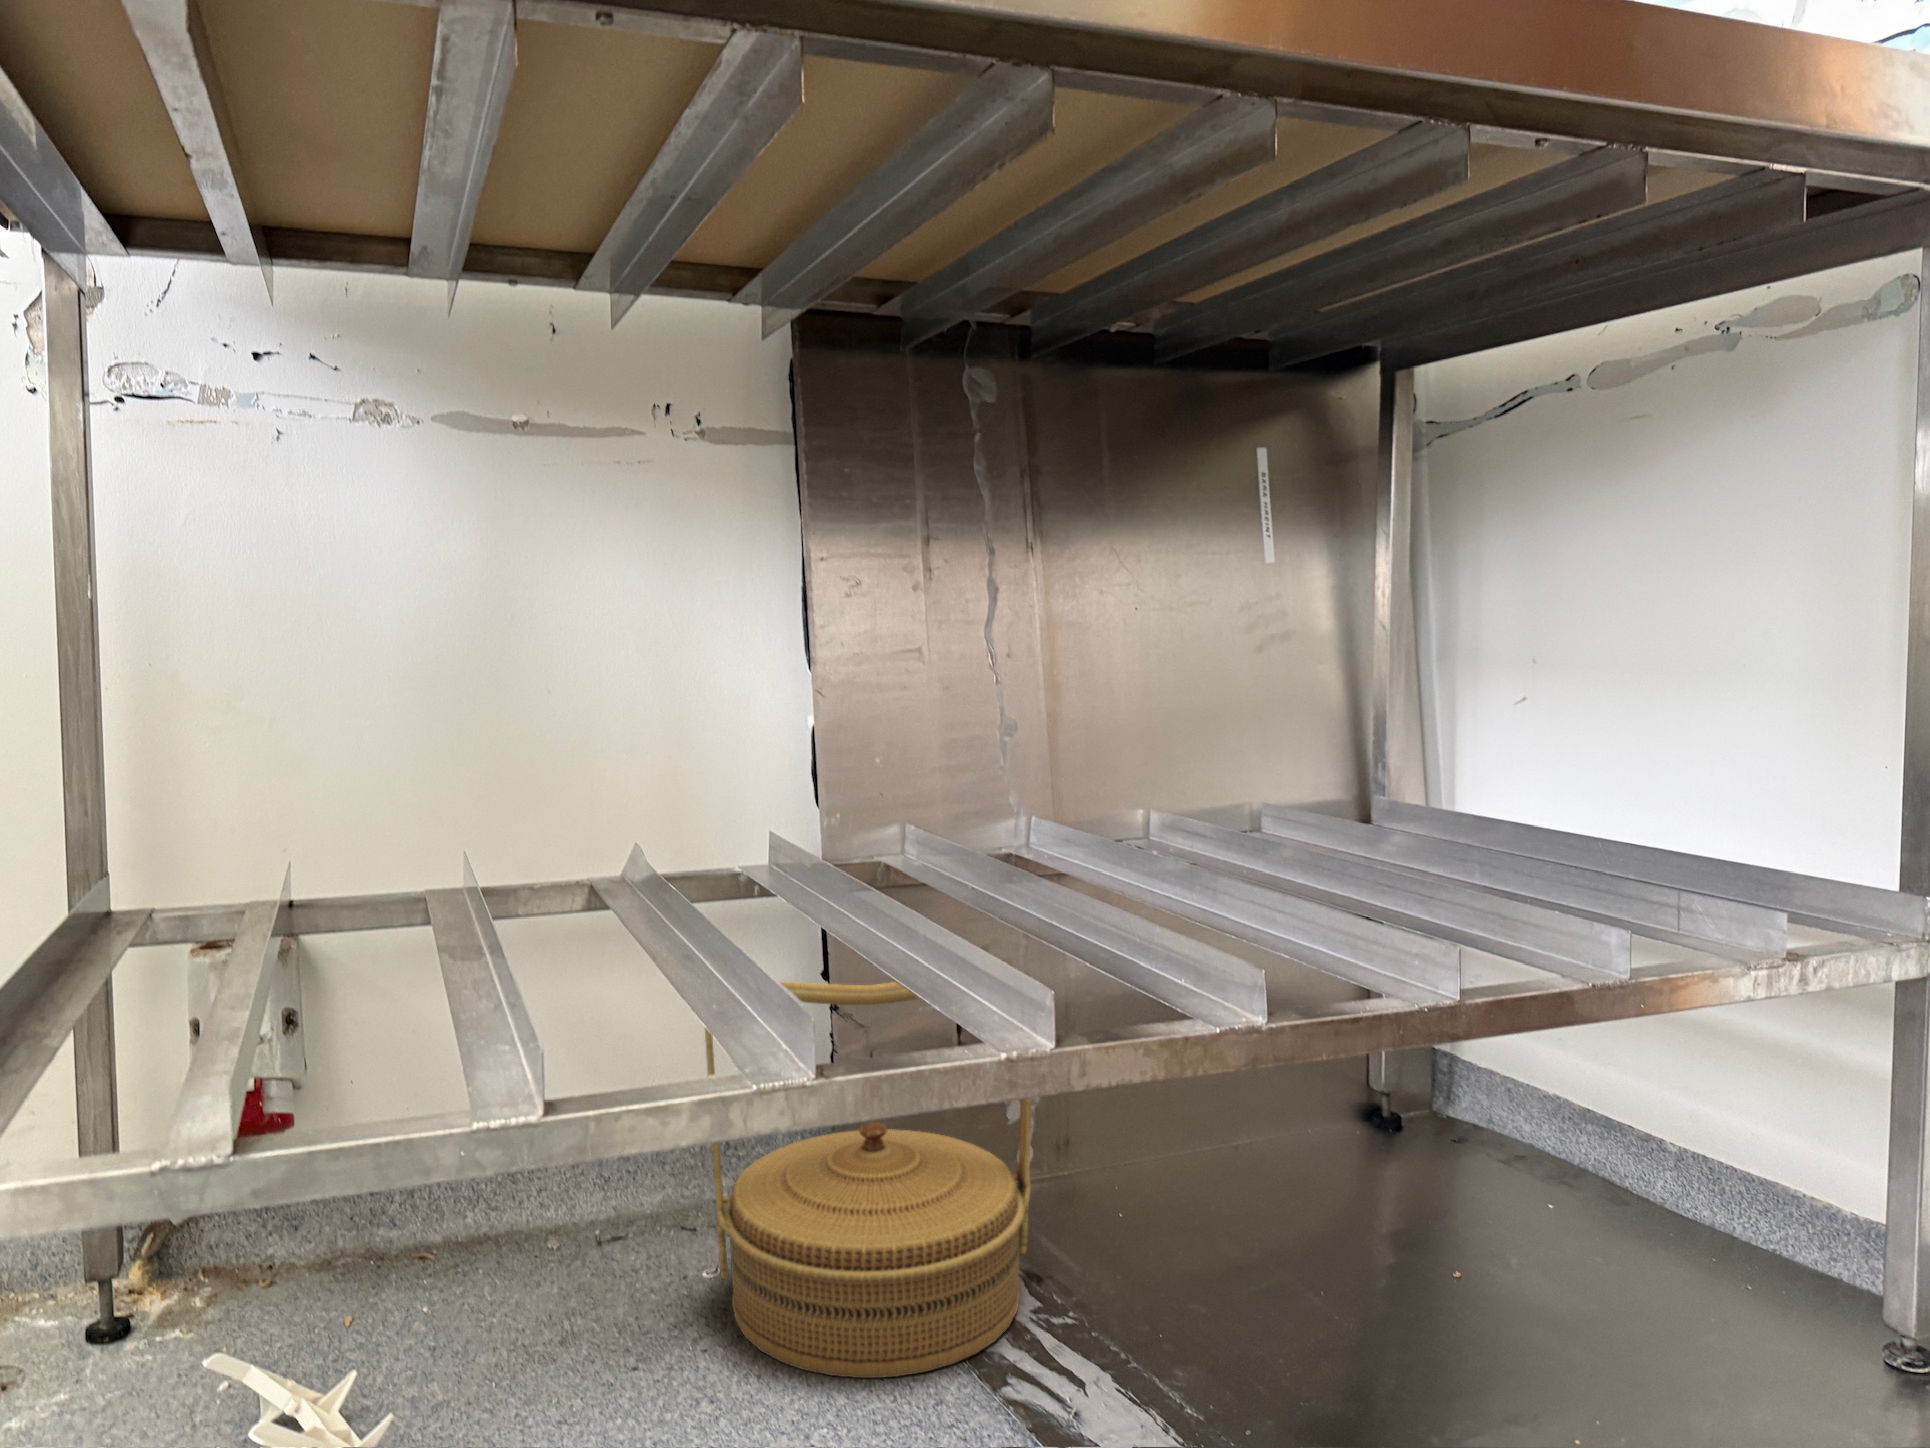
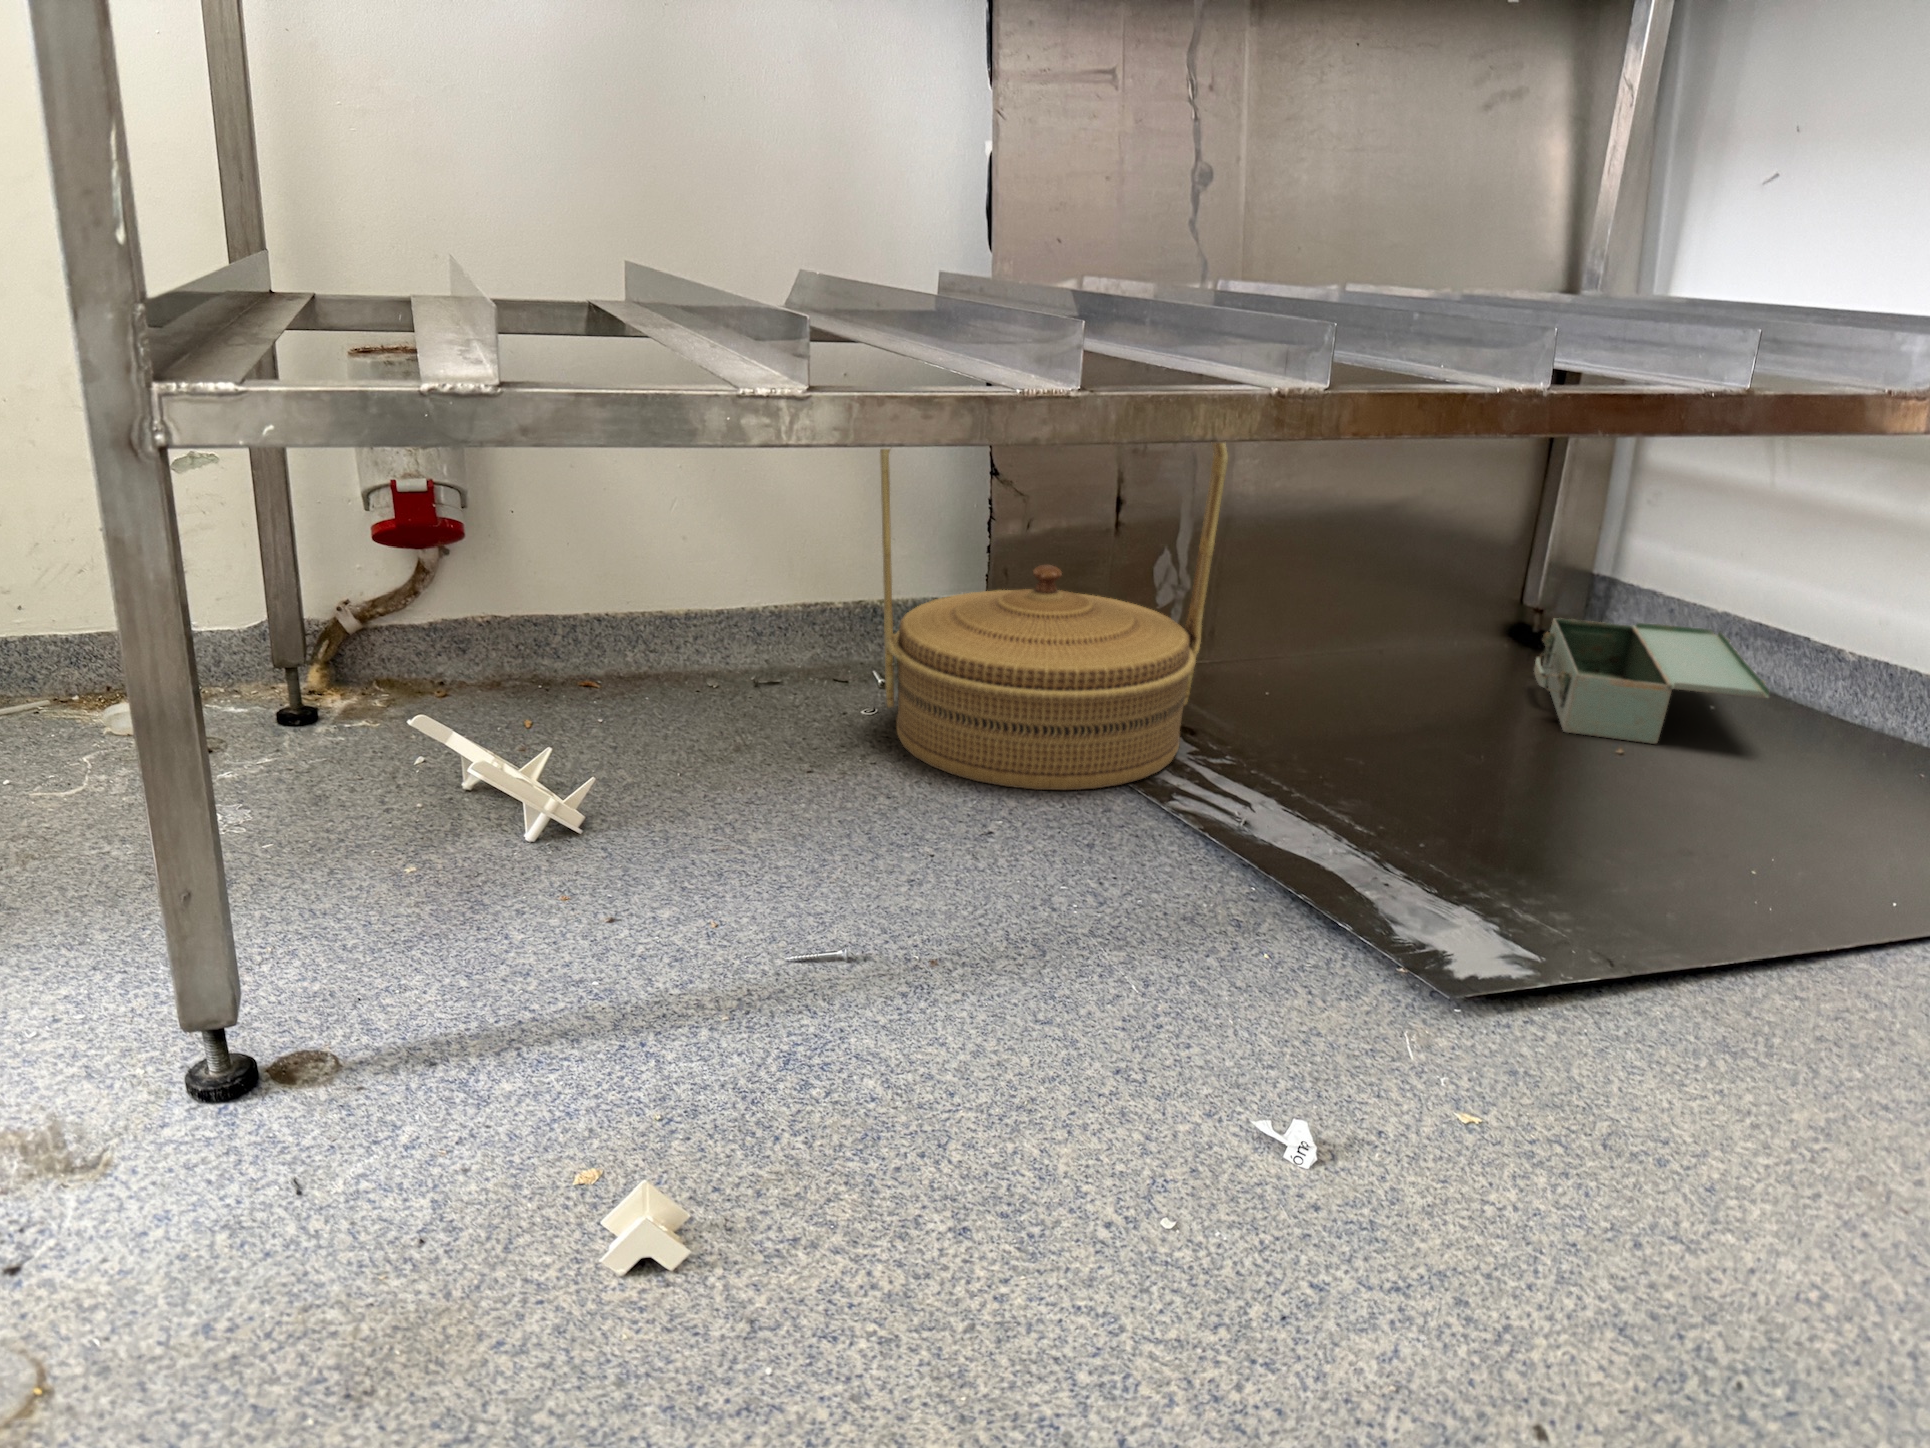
toolbox: none [1382,1110,1596,1261] -> present [1534,618,1769,744]

